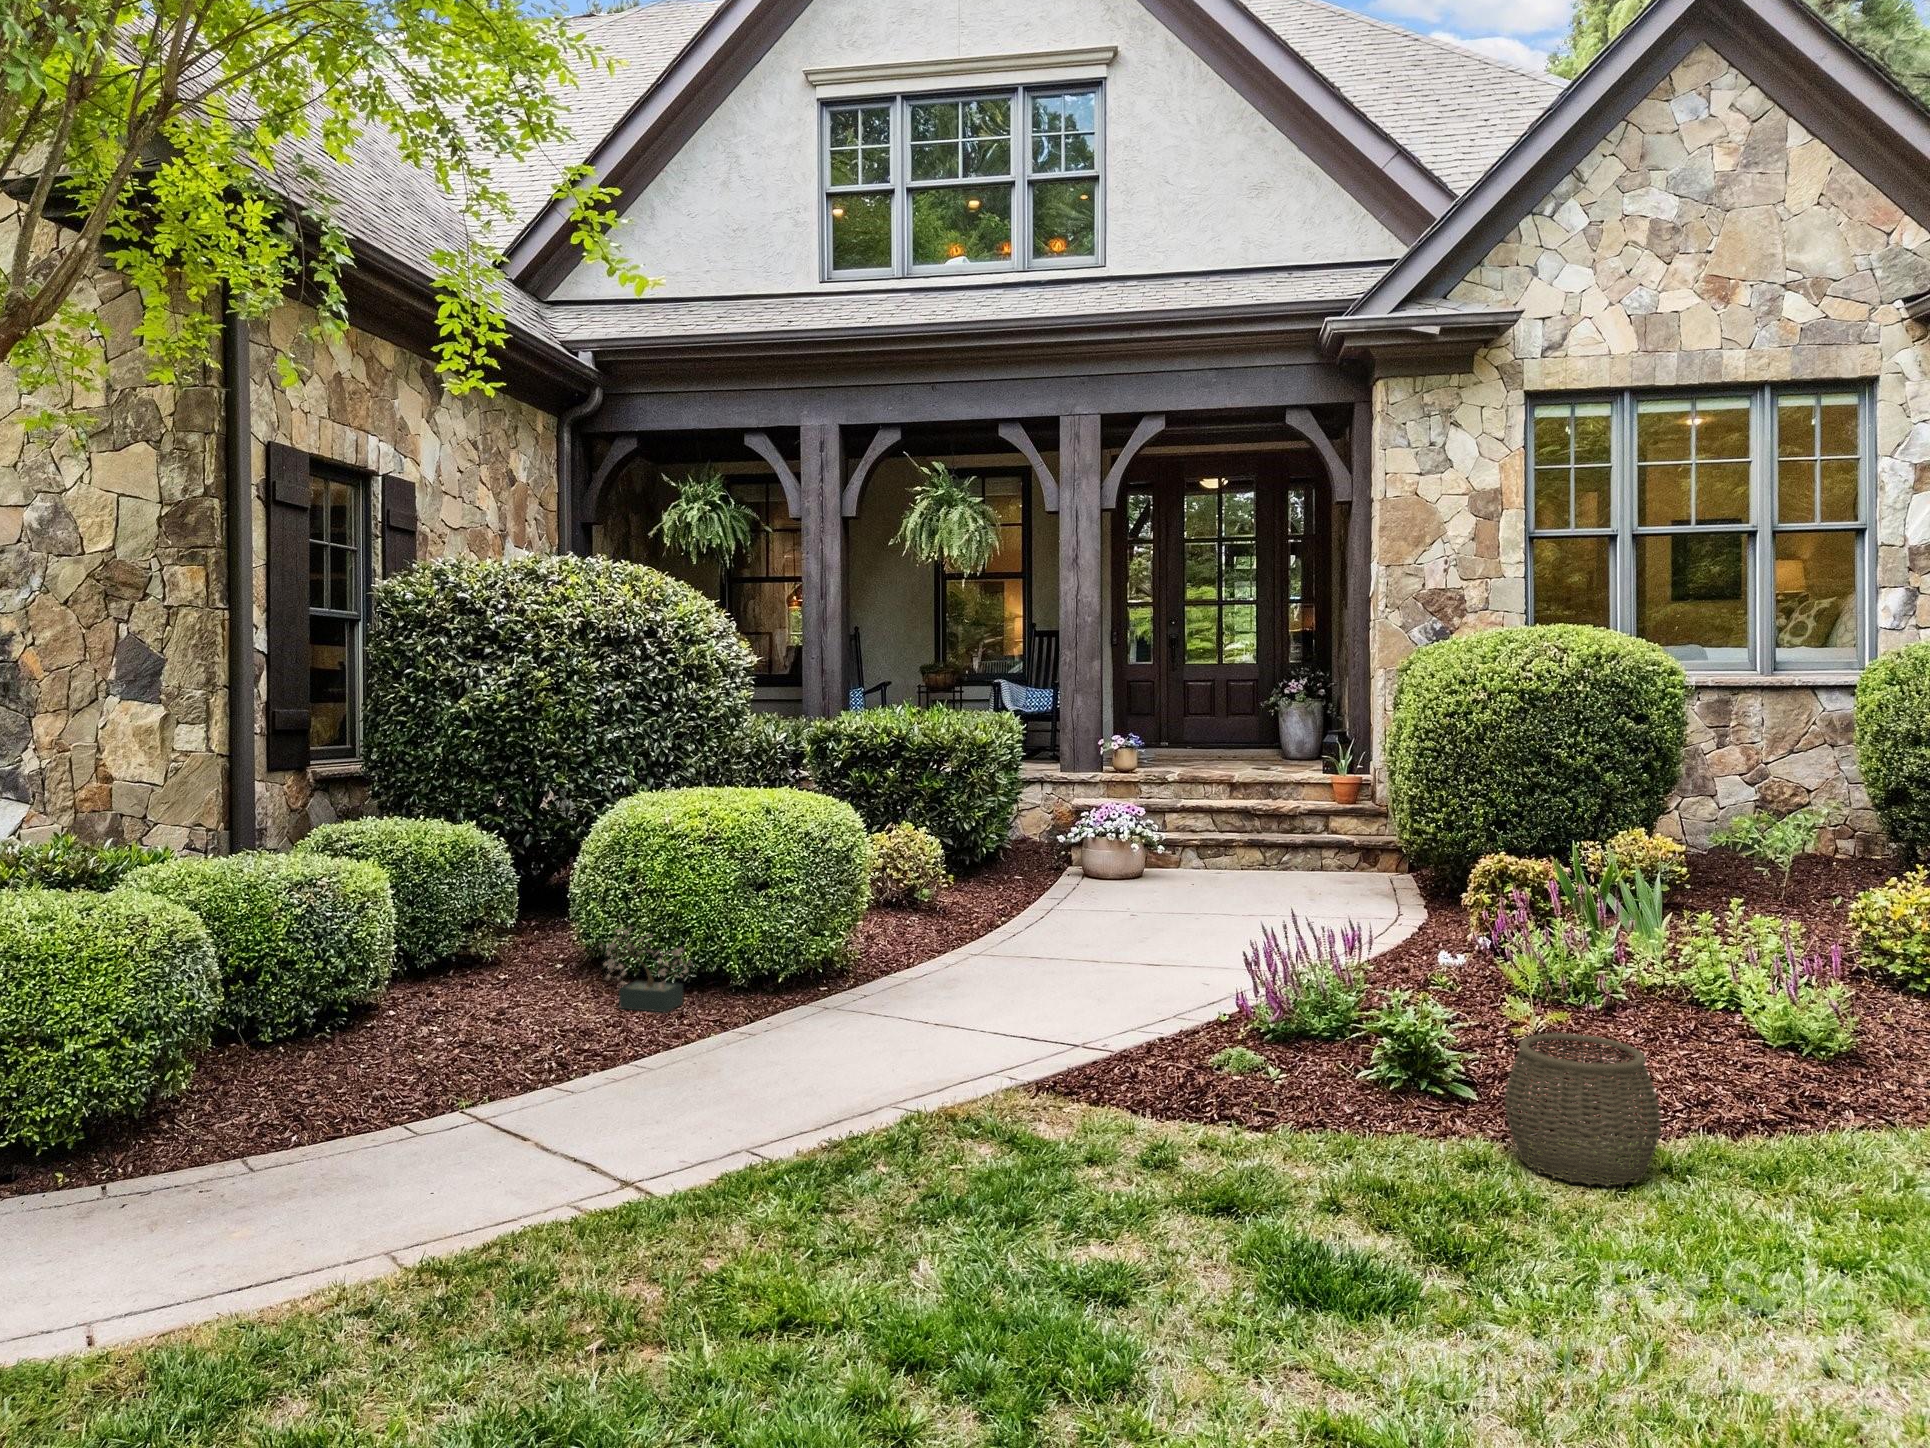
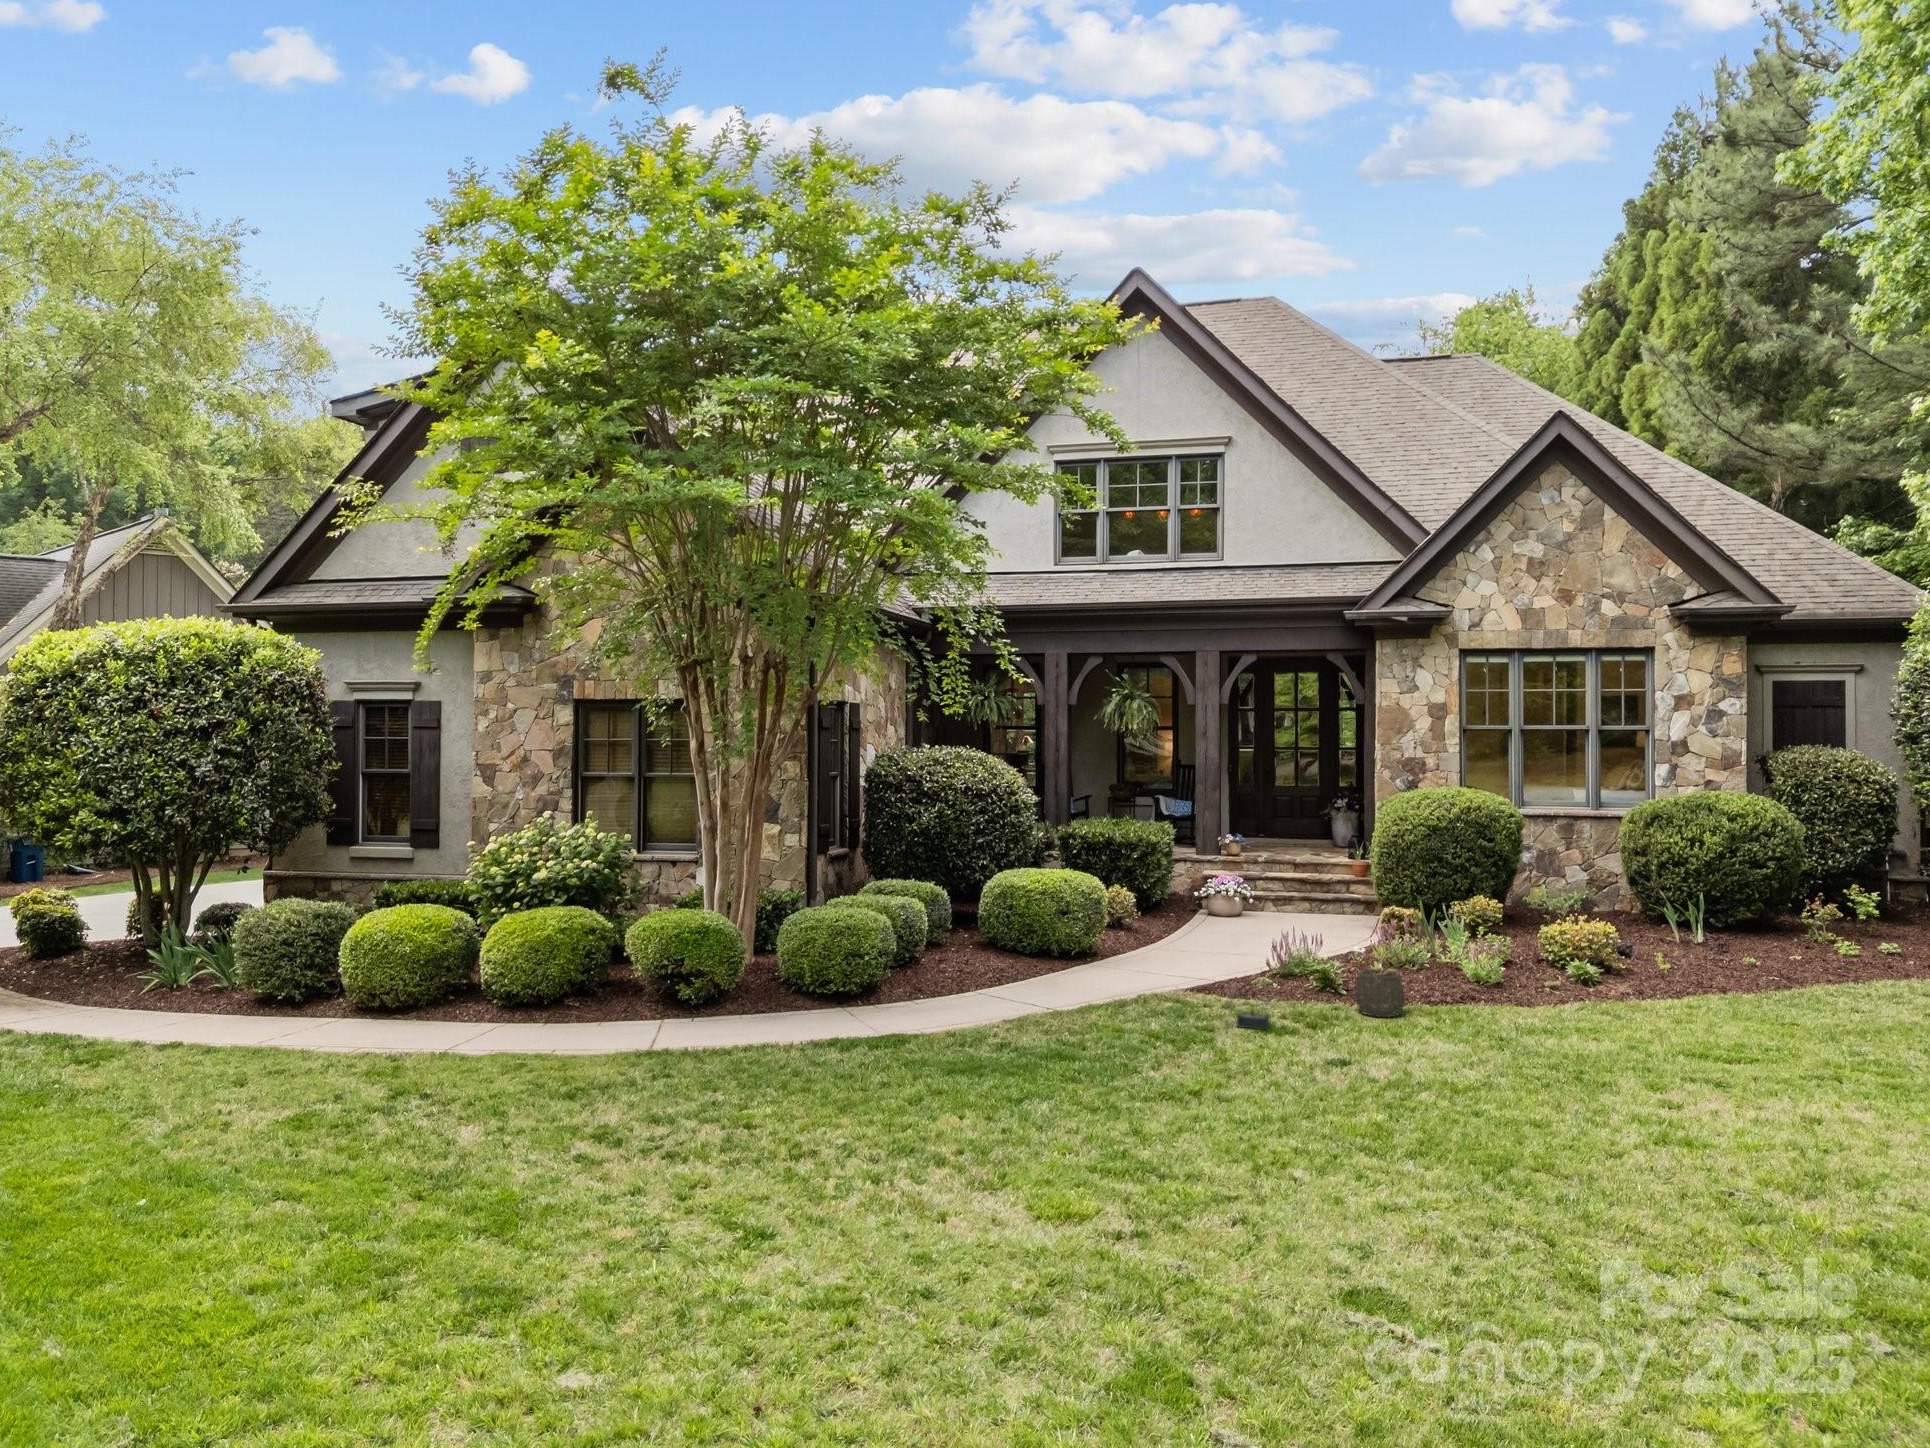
decorative plant: present [603,927,692,1013] -> present [1227,984,1273,1030]

